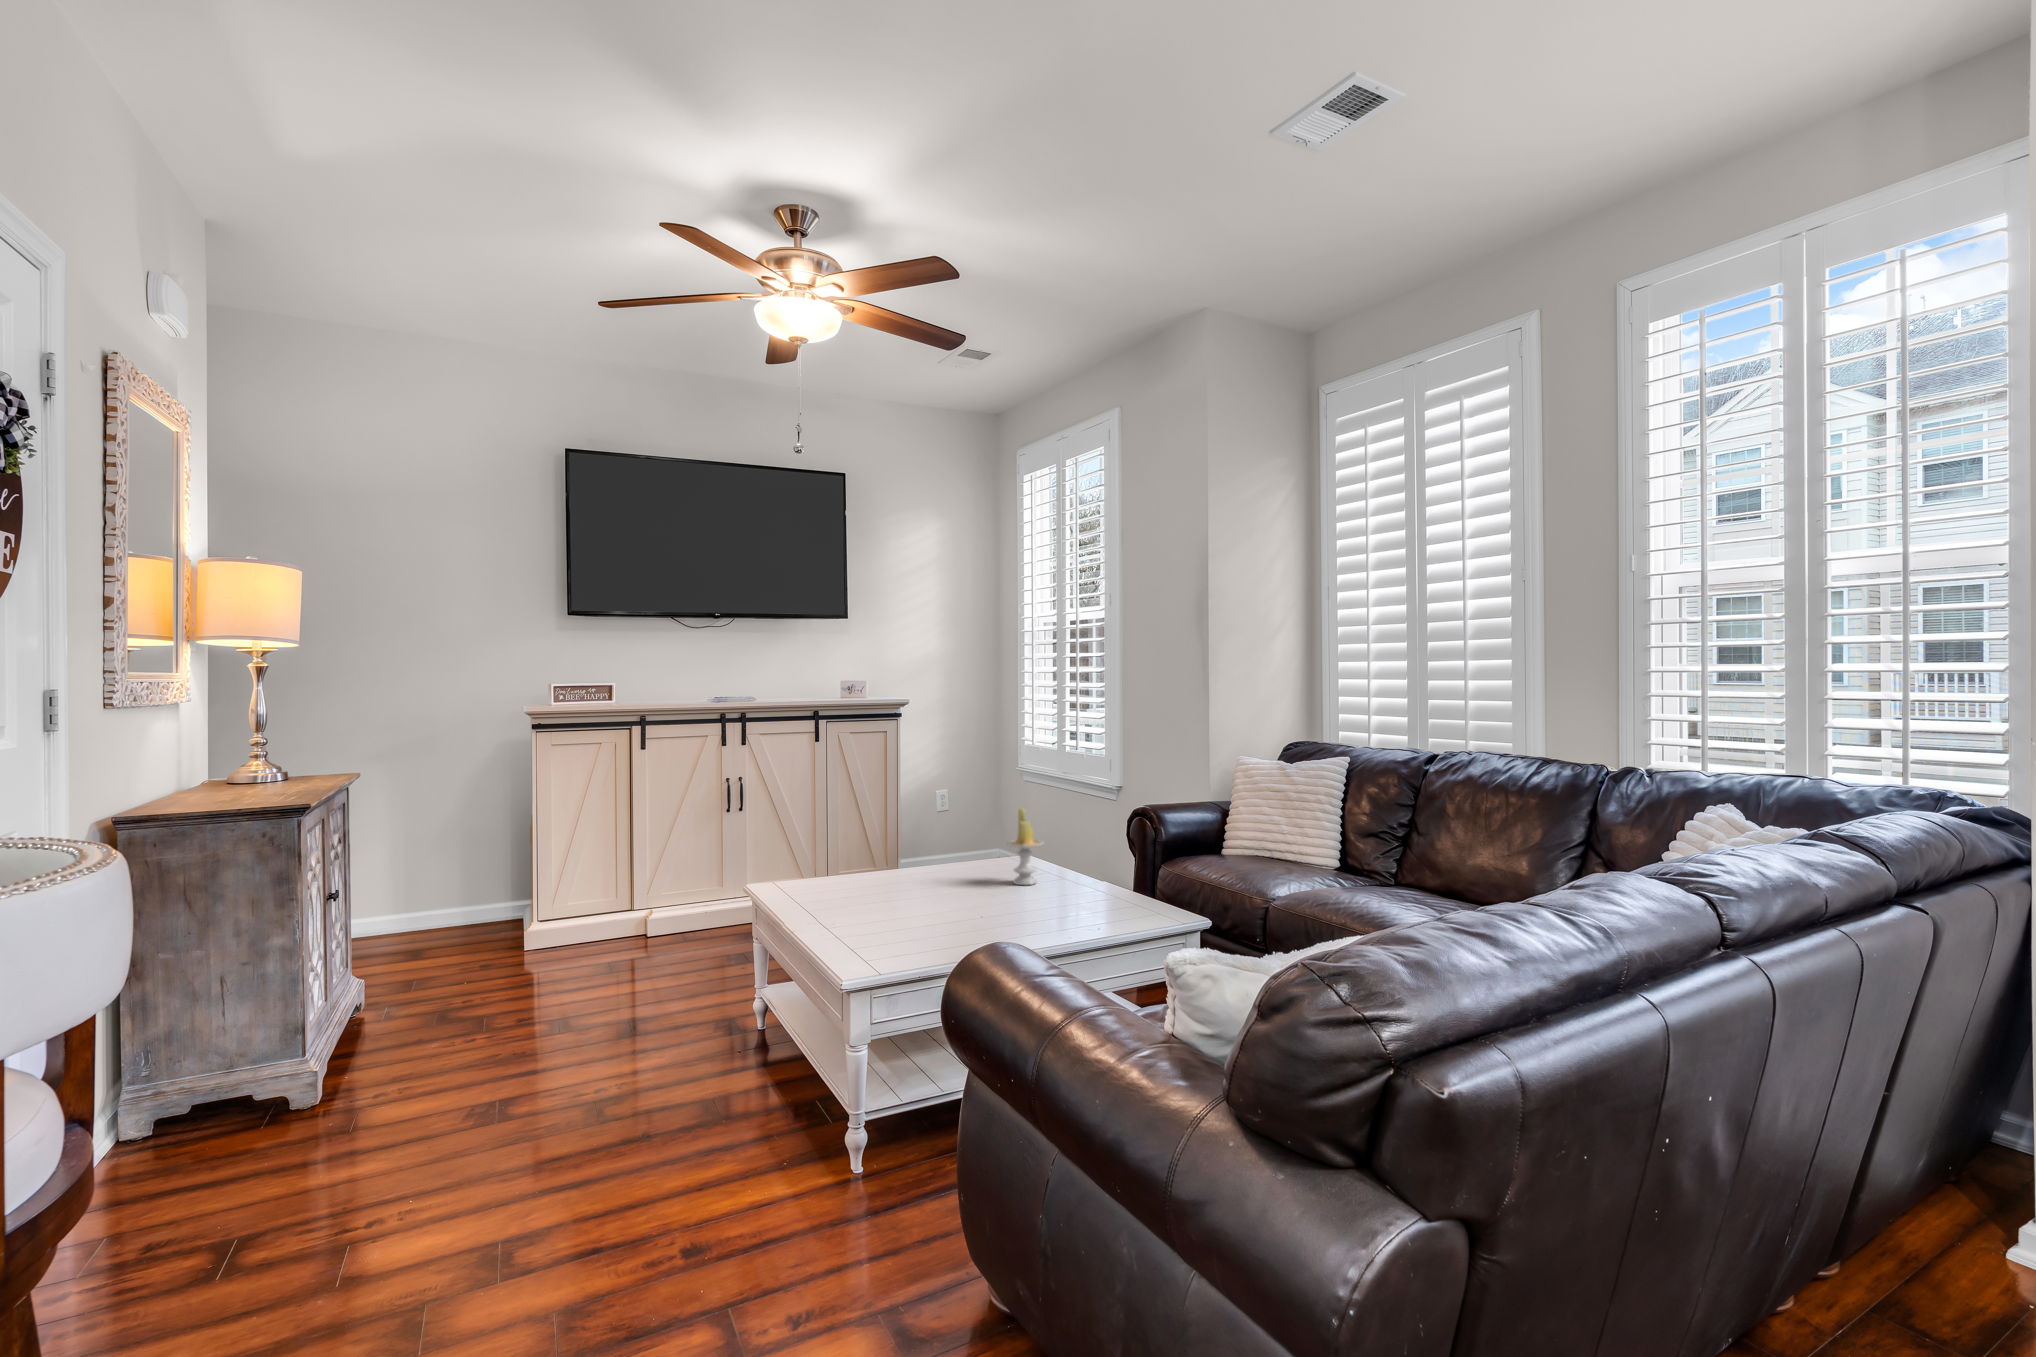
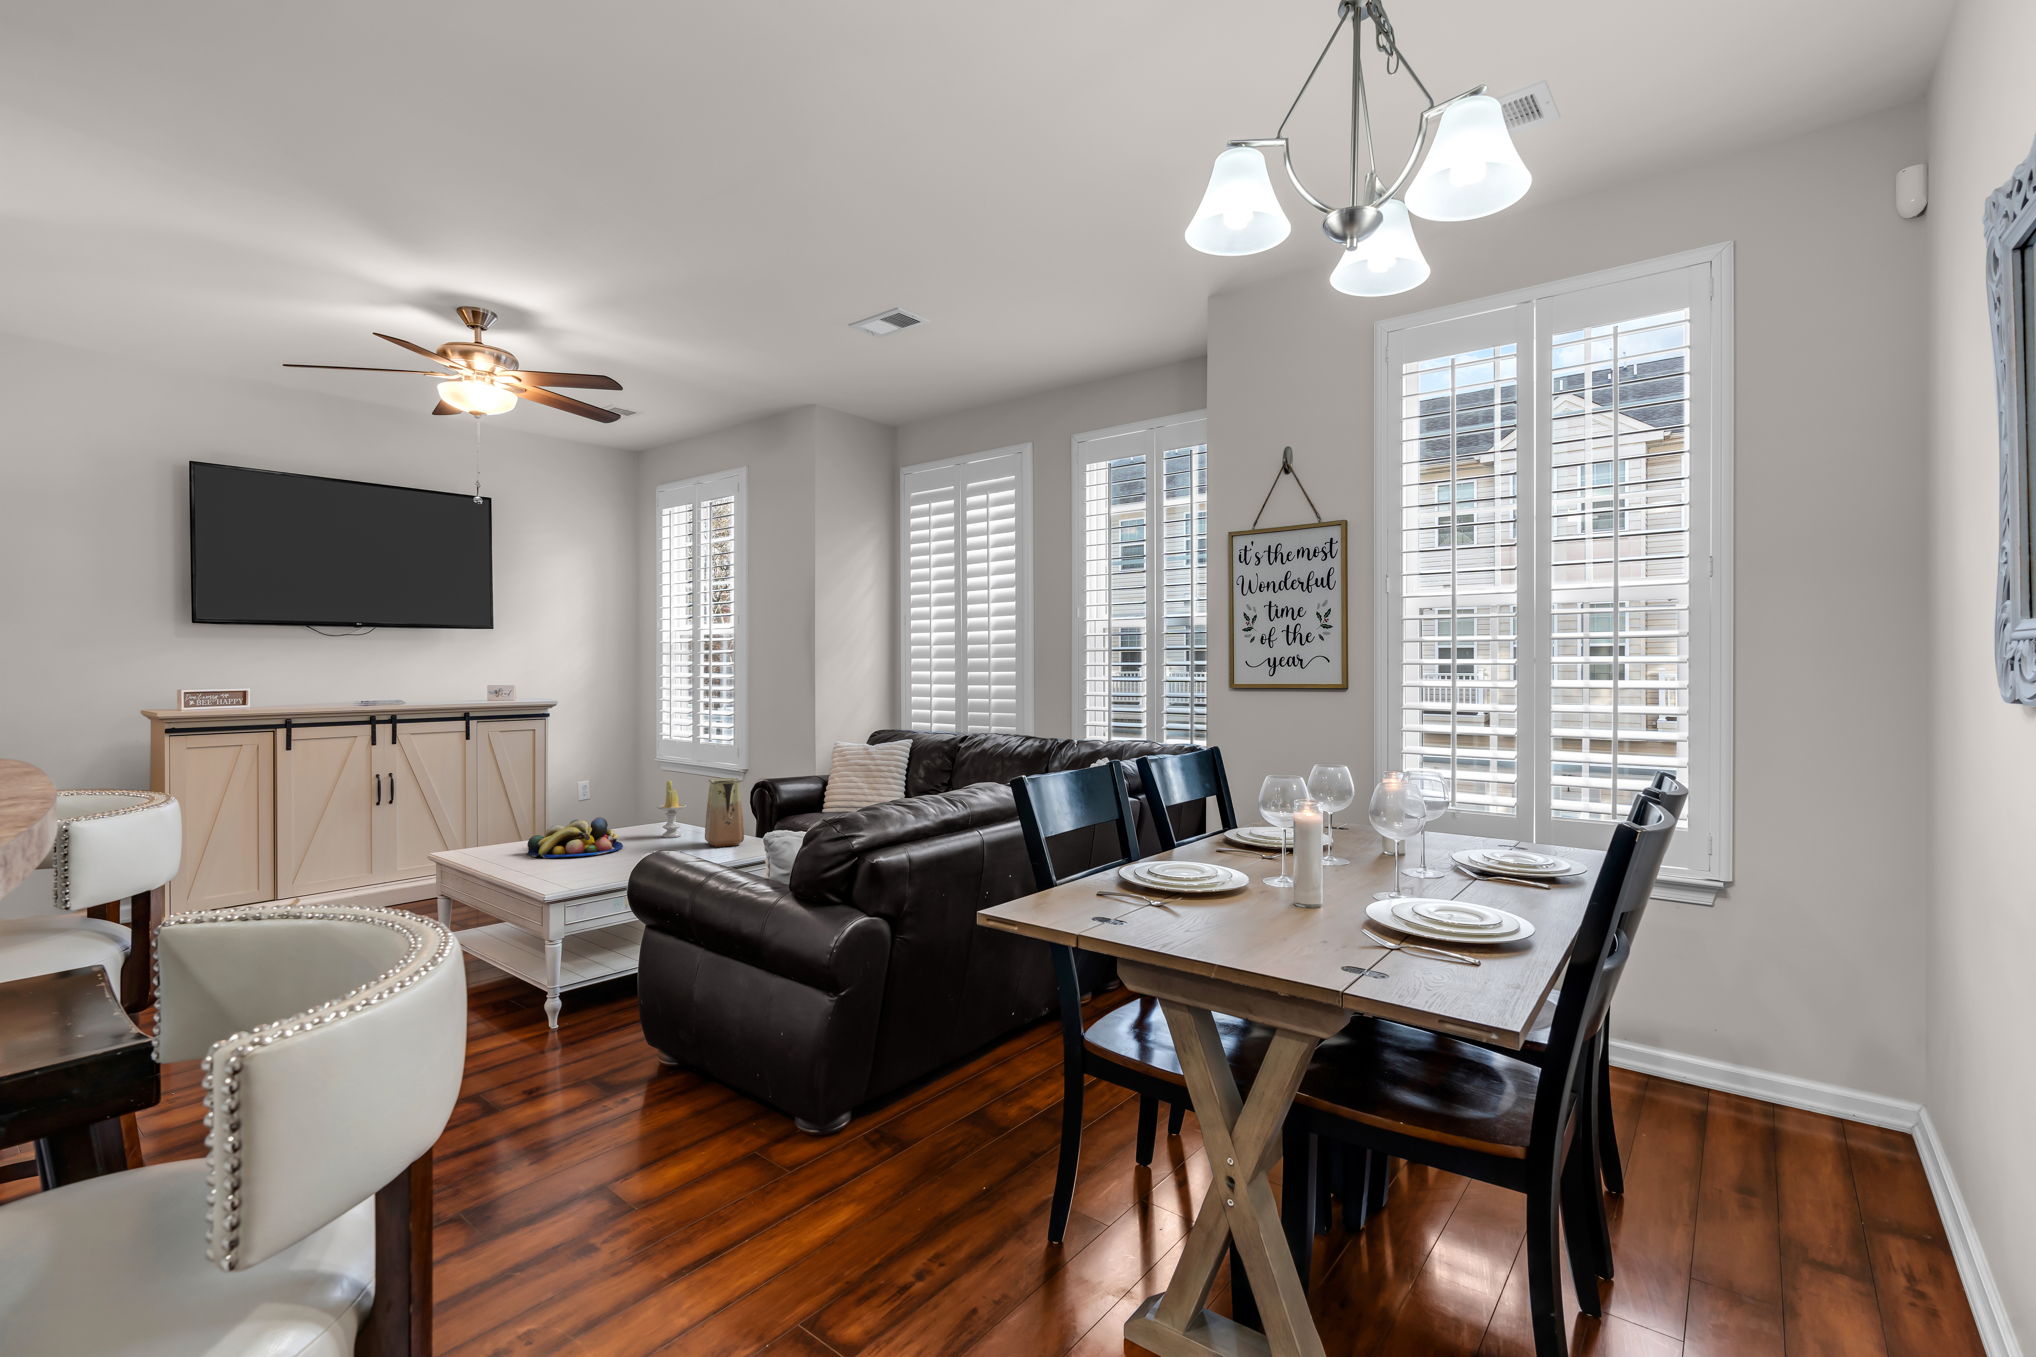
vase: none [1066,810,1118,907] -> present [705,778,744,847]
fruit bowl: none [847,855,963,909] -> present [527,817,623,858]

